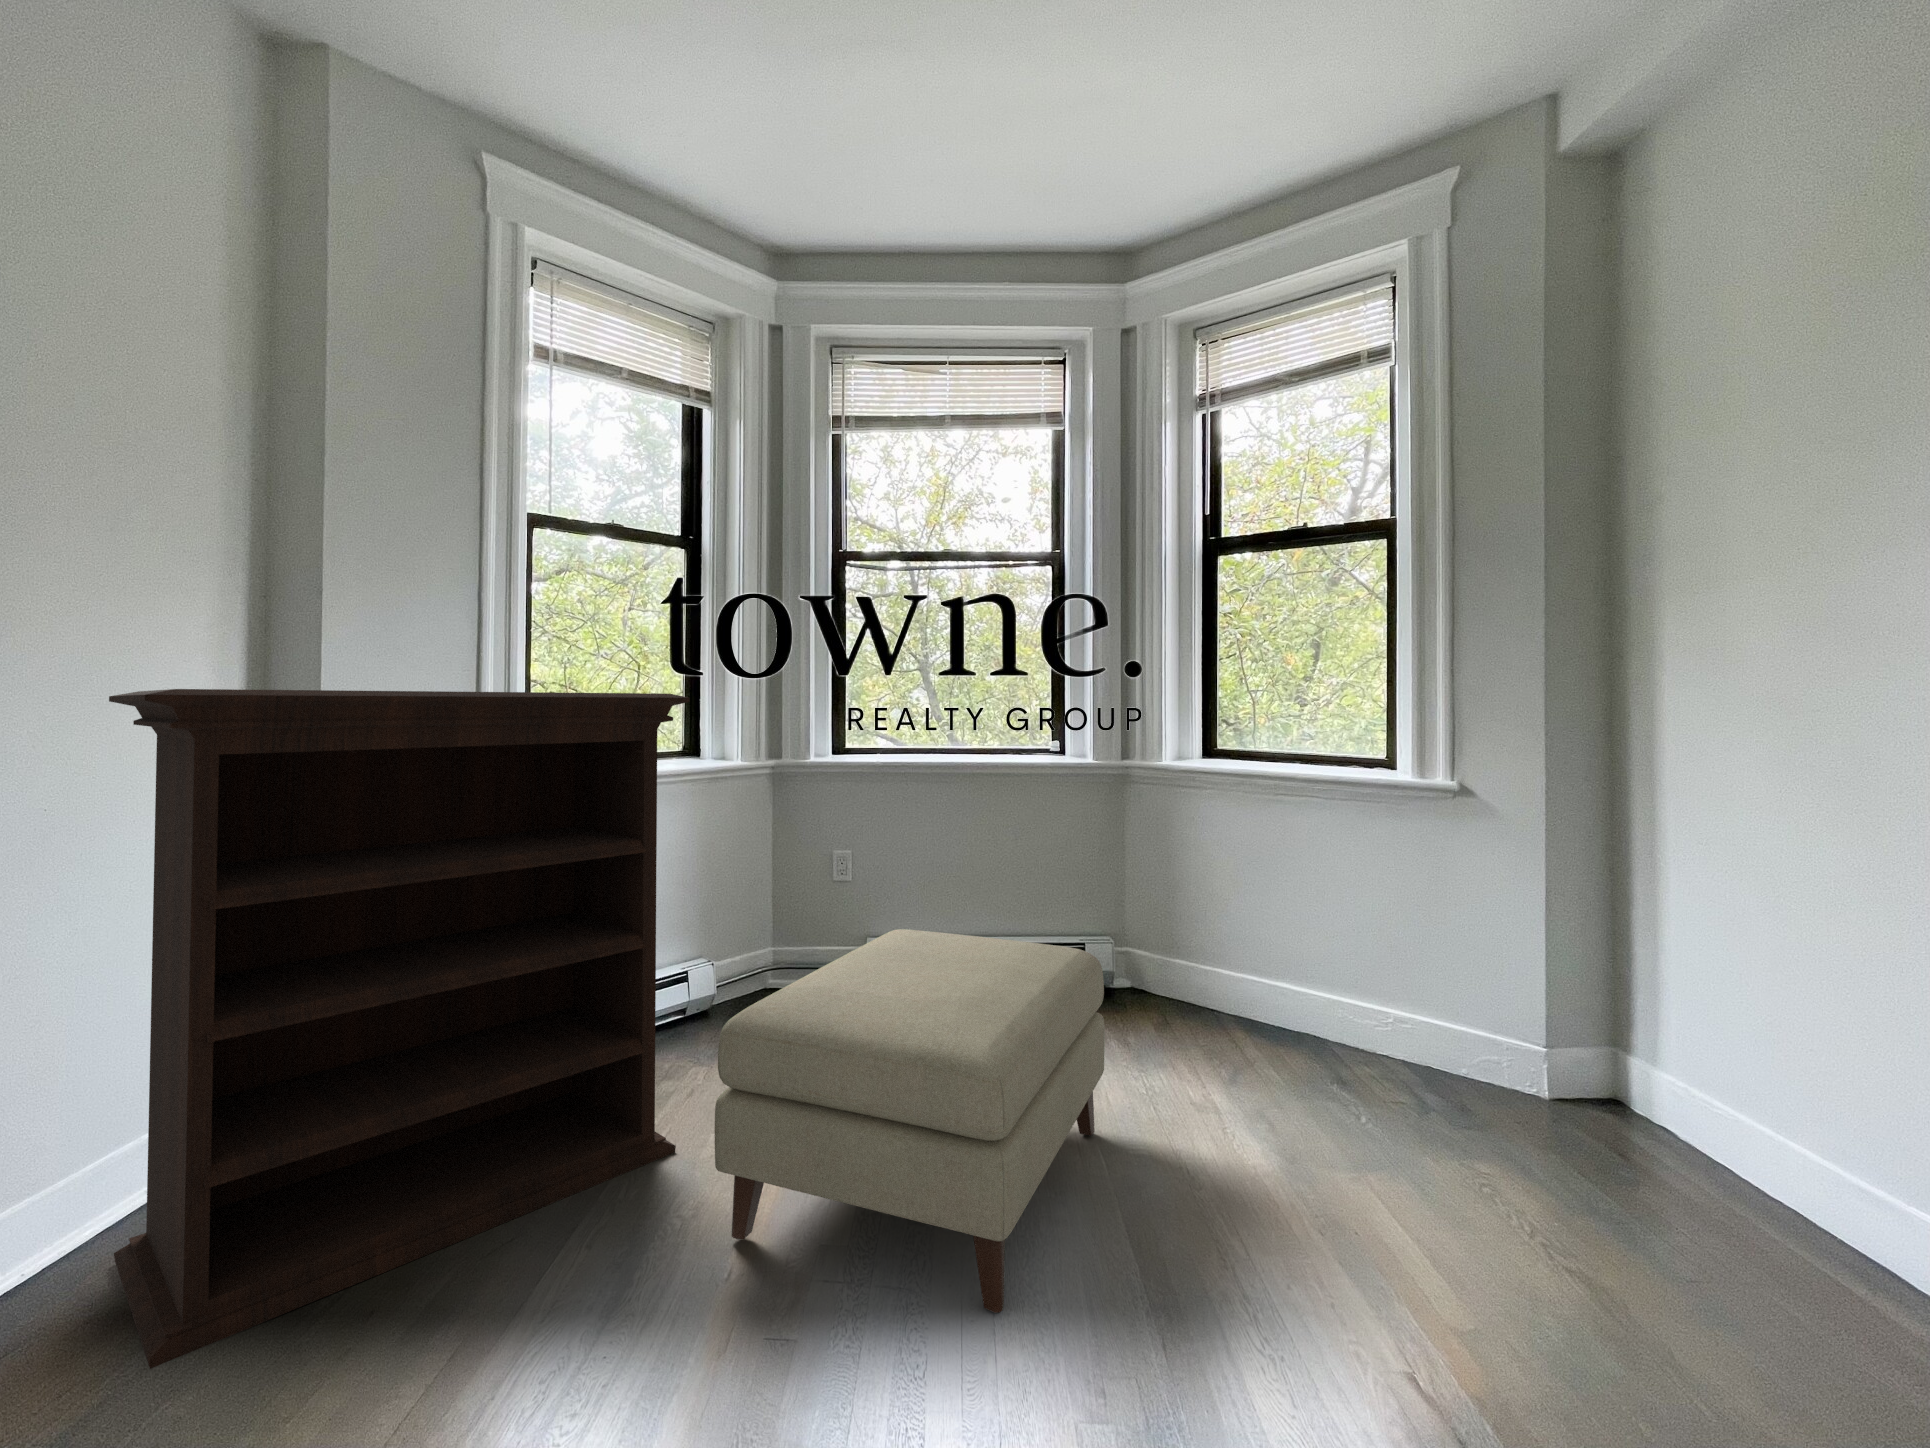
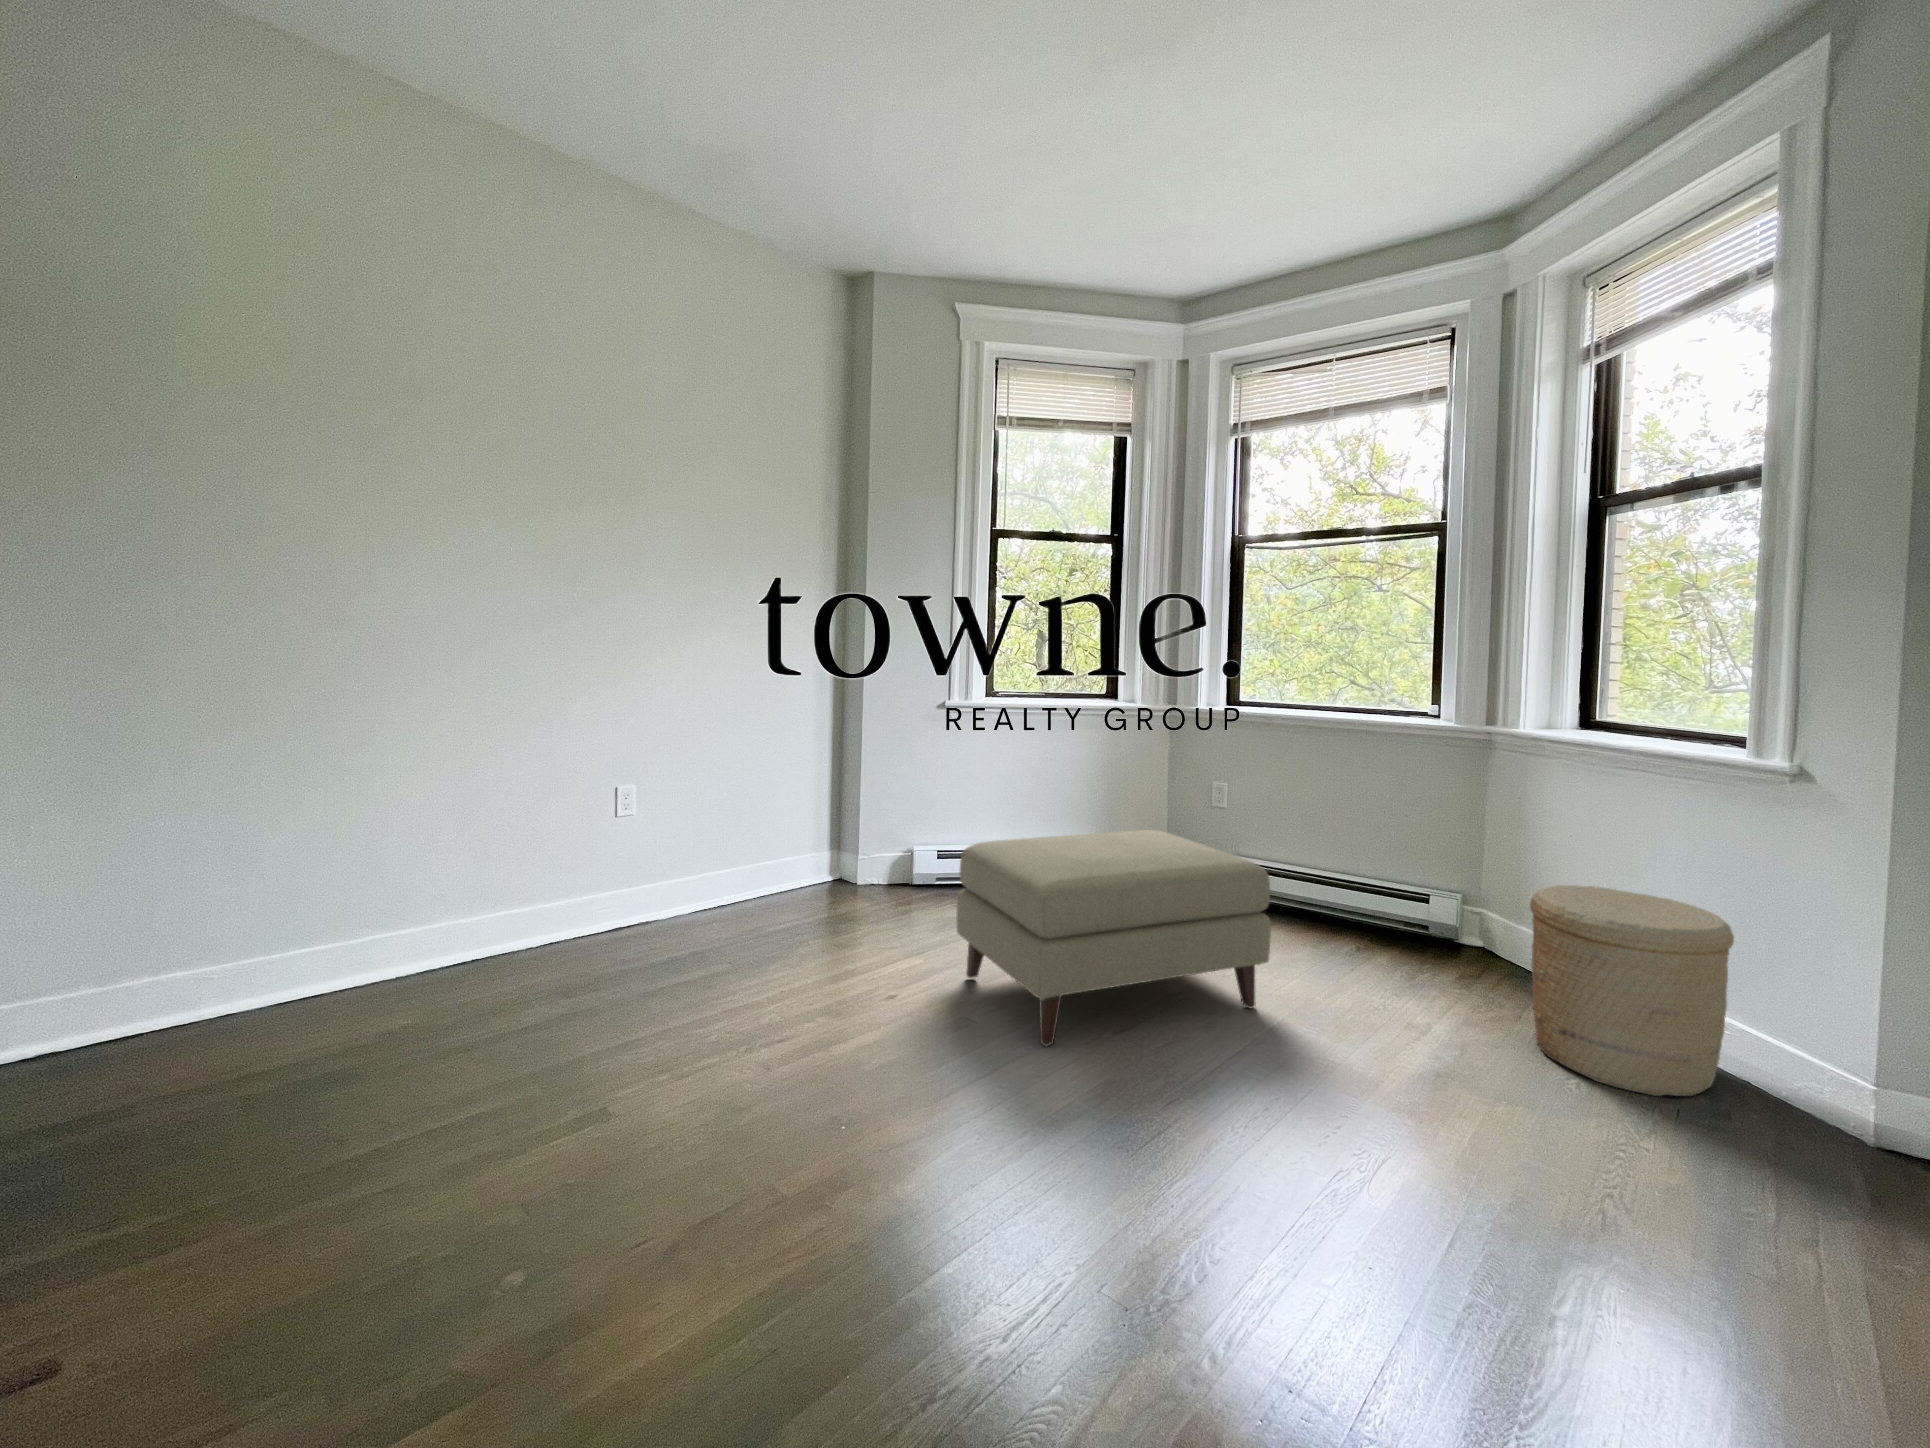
bookshelf: present [109,689,690,1369] -> none [728,642,1010,940]
woven basket: none [1292,905,1468,1100] -> present [1530,885,1734,1096]

